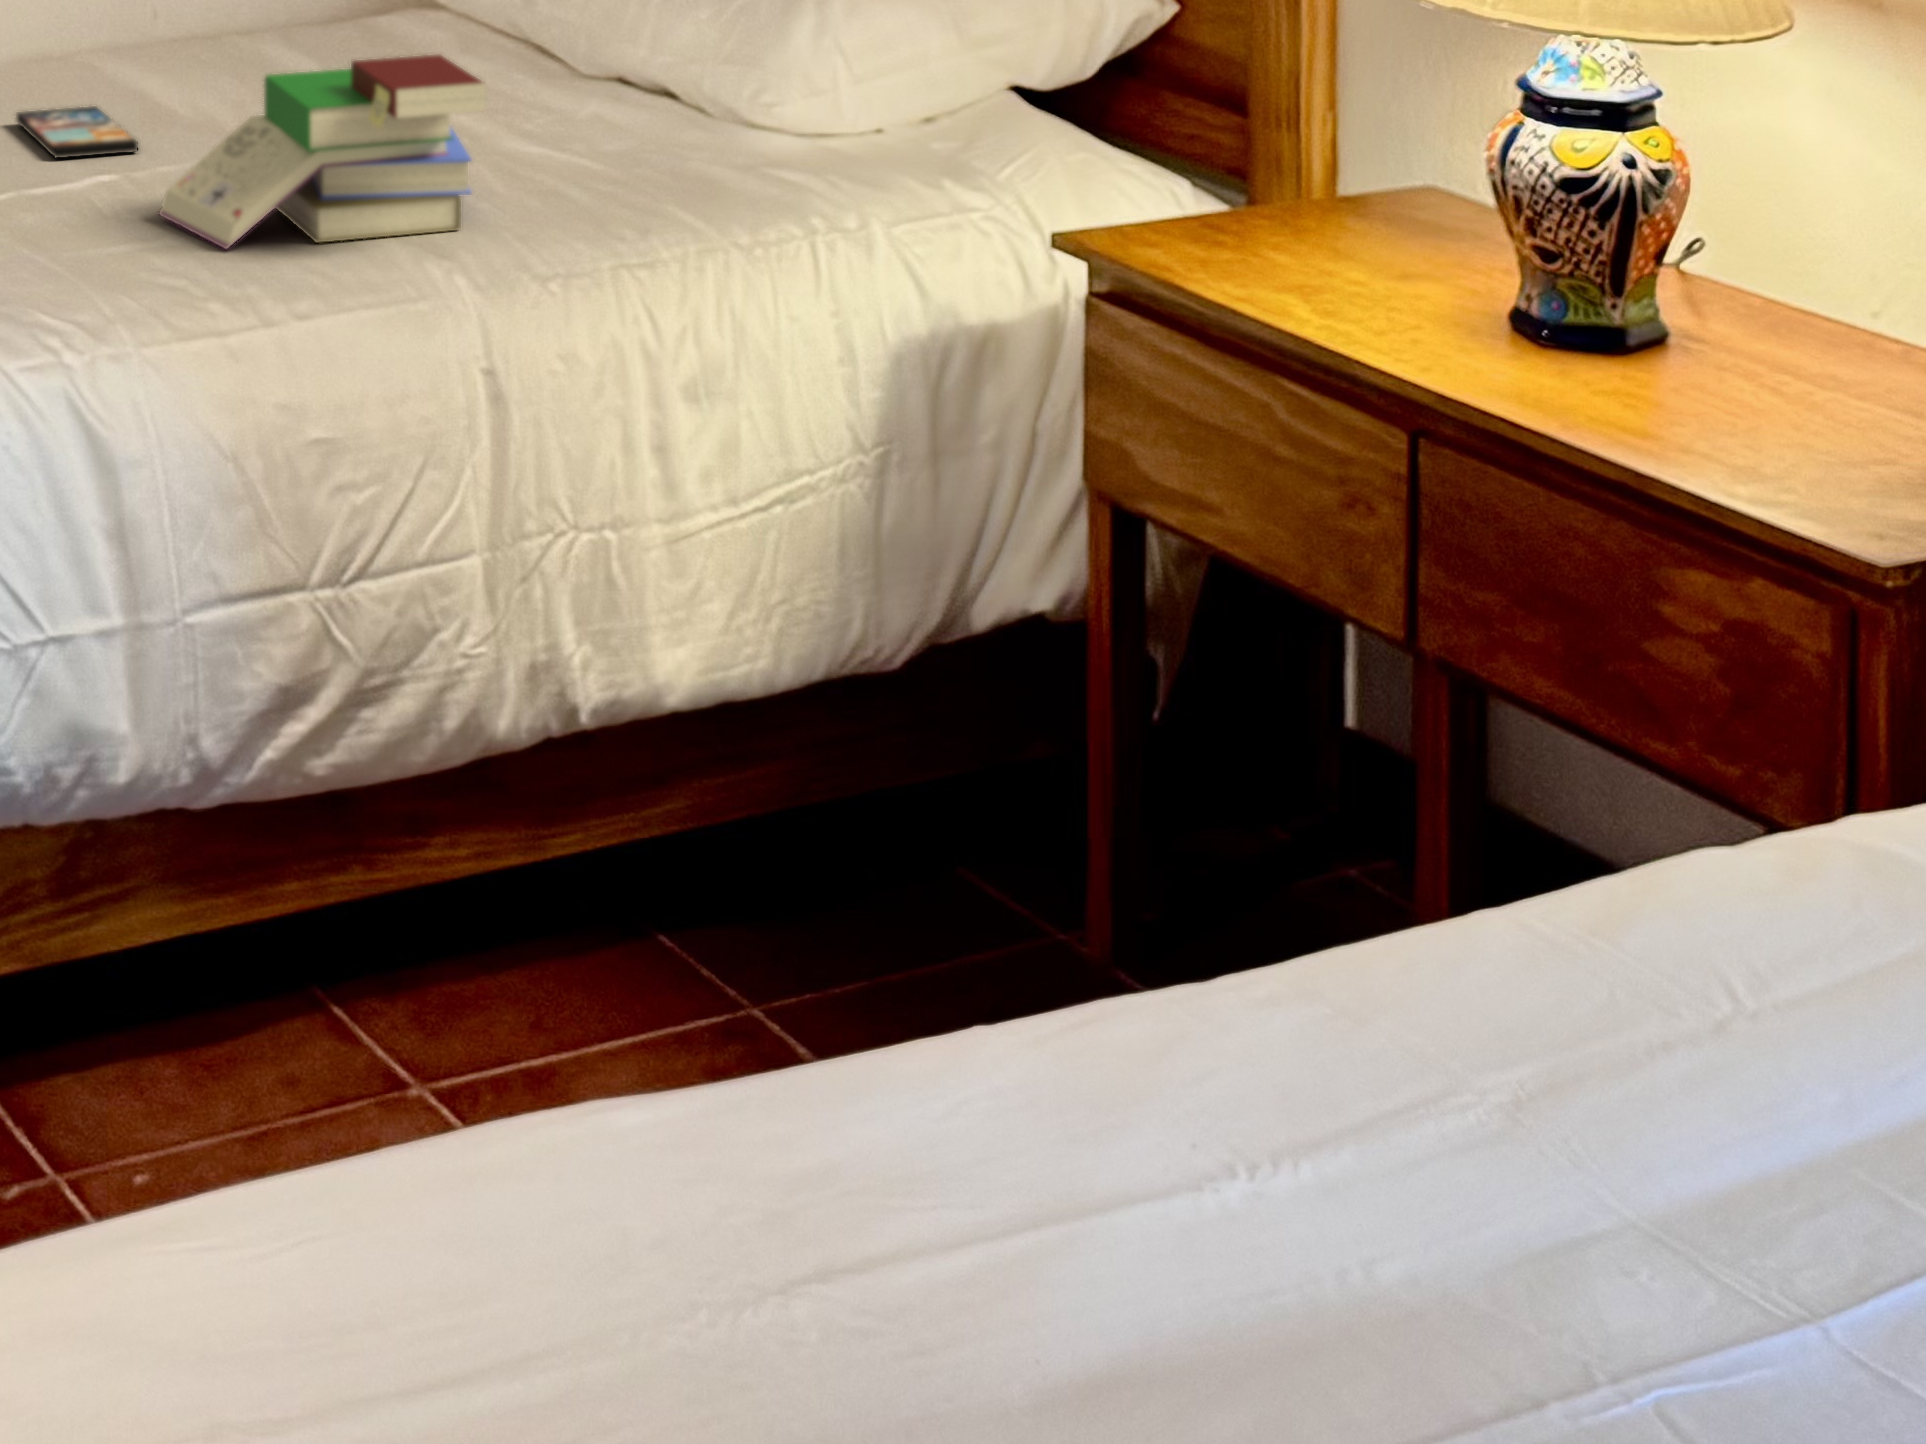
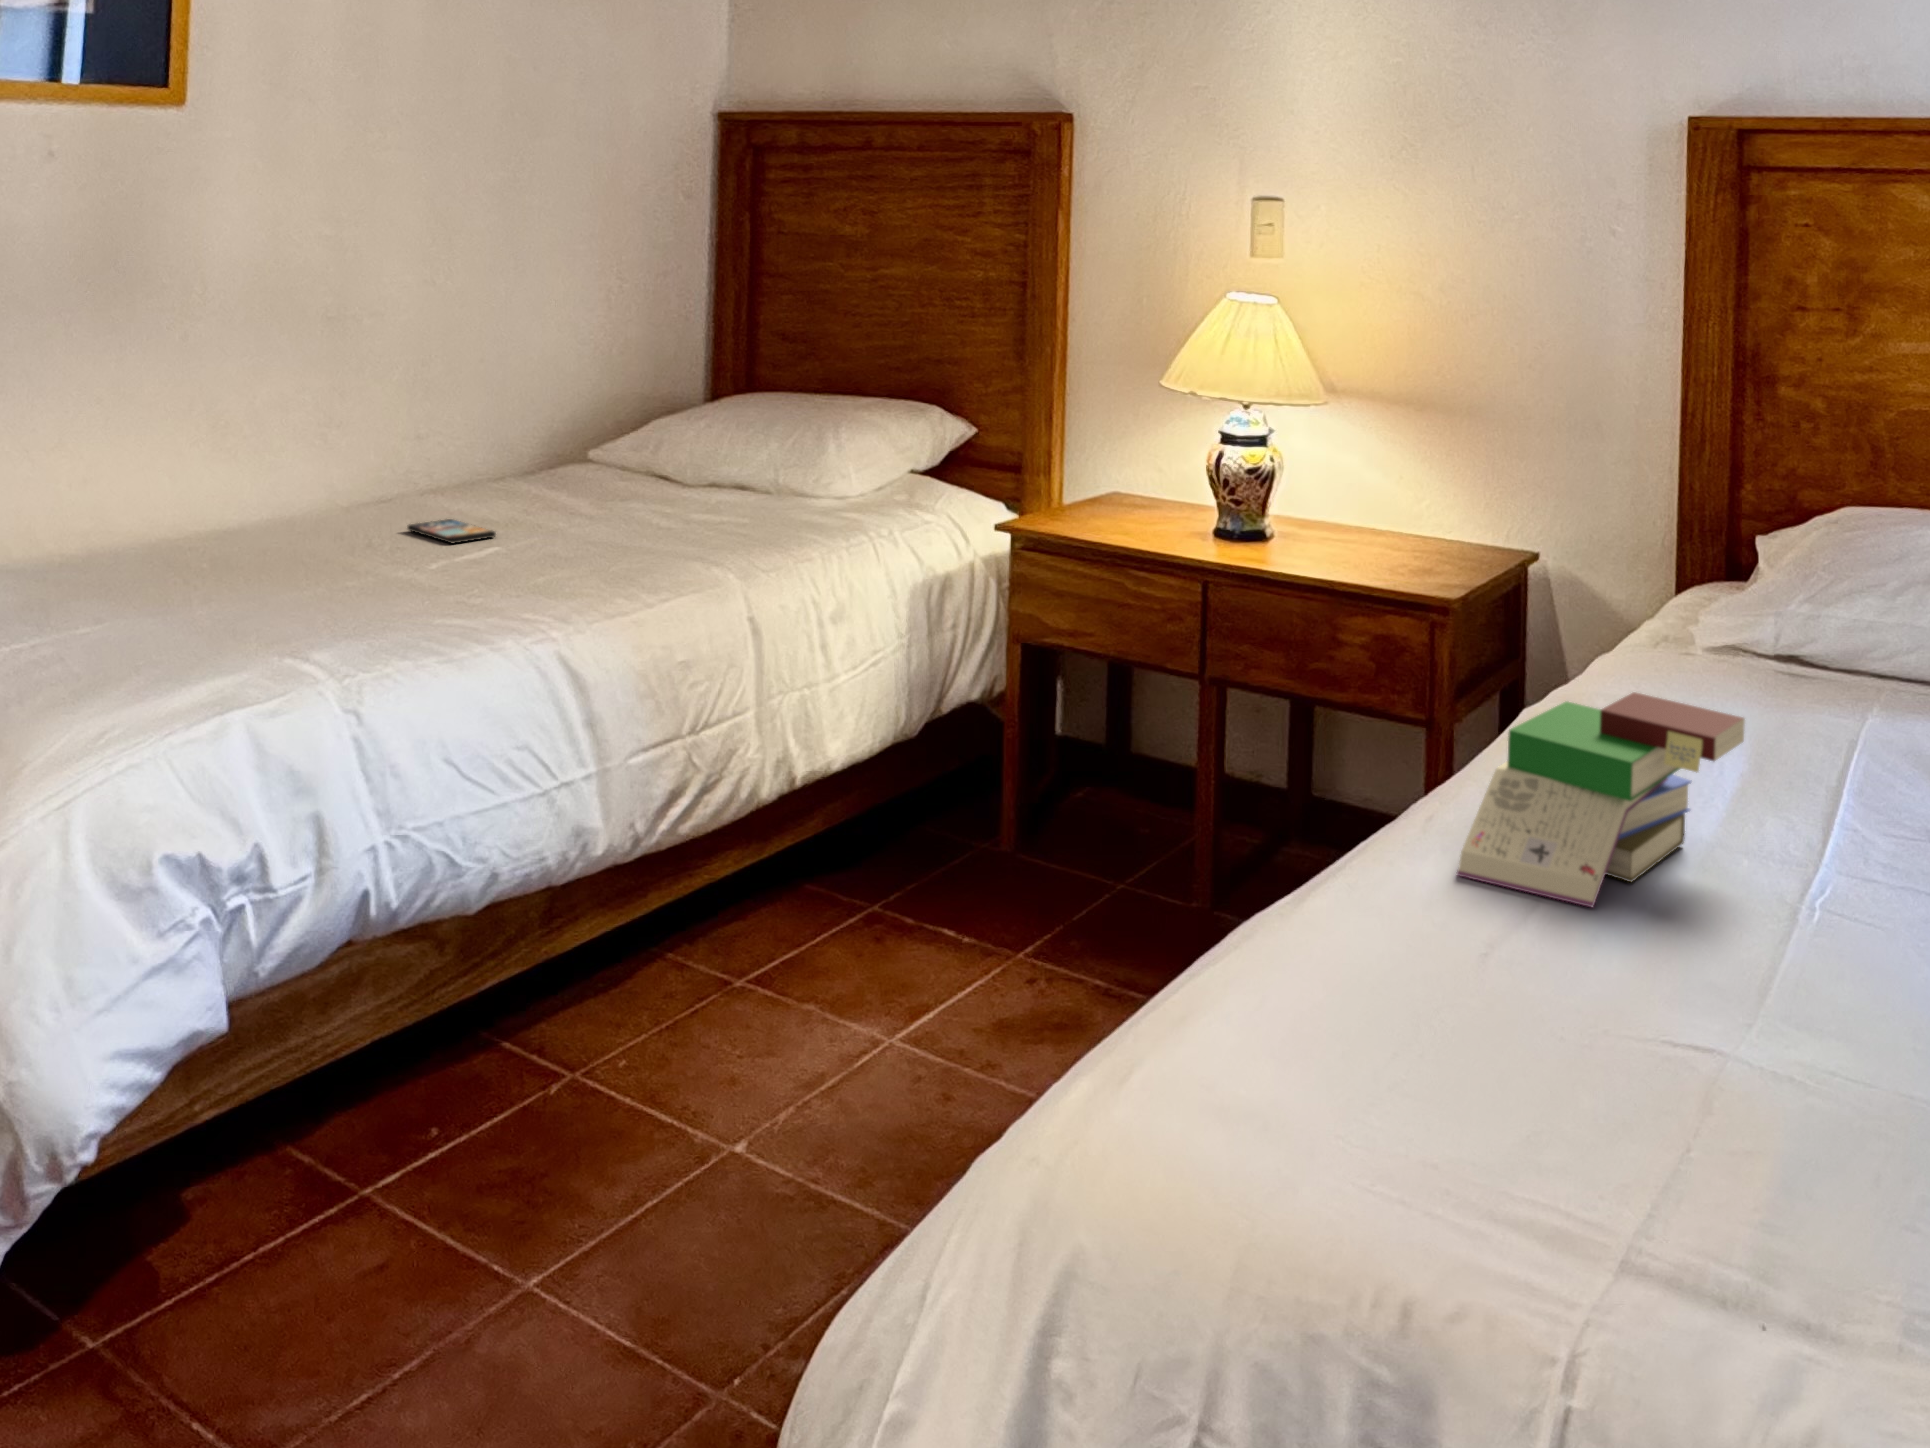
book: present [159,55,485,249] -> present [1457,692,1745,907]

